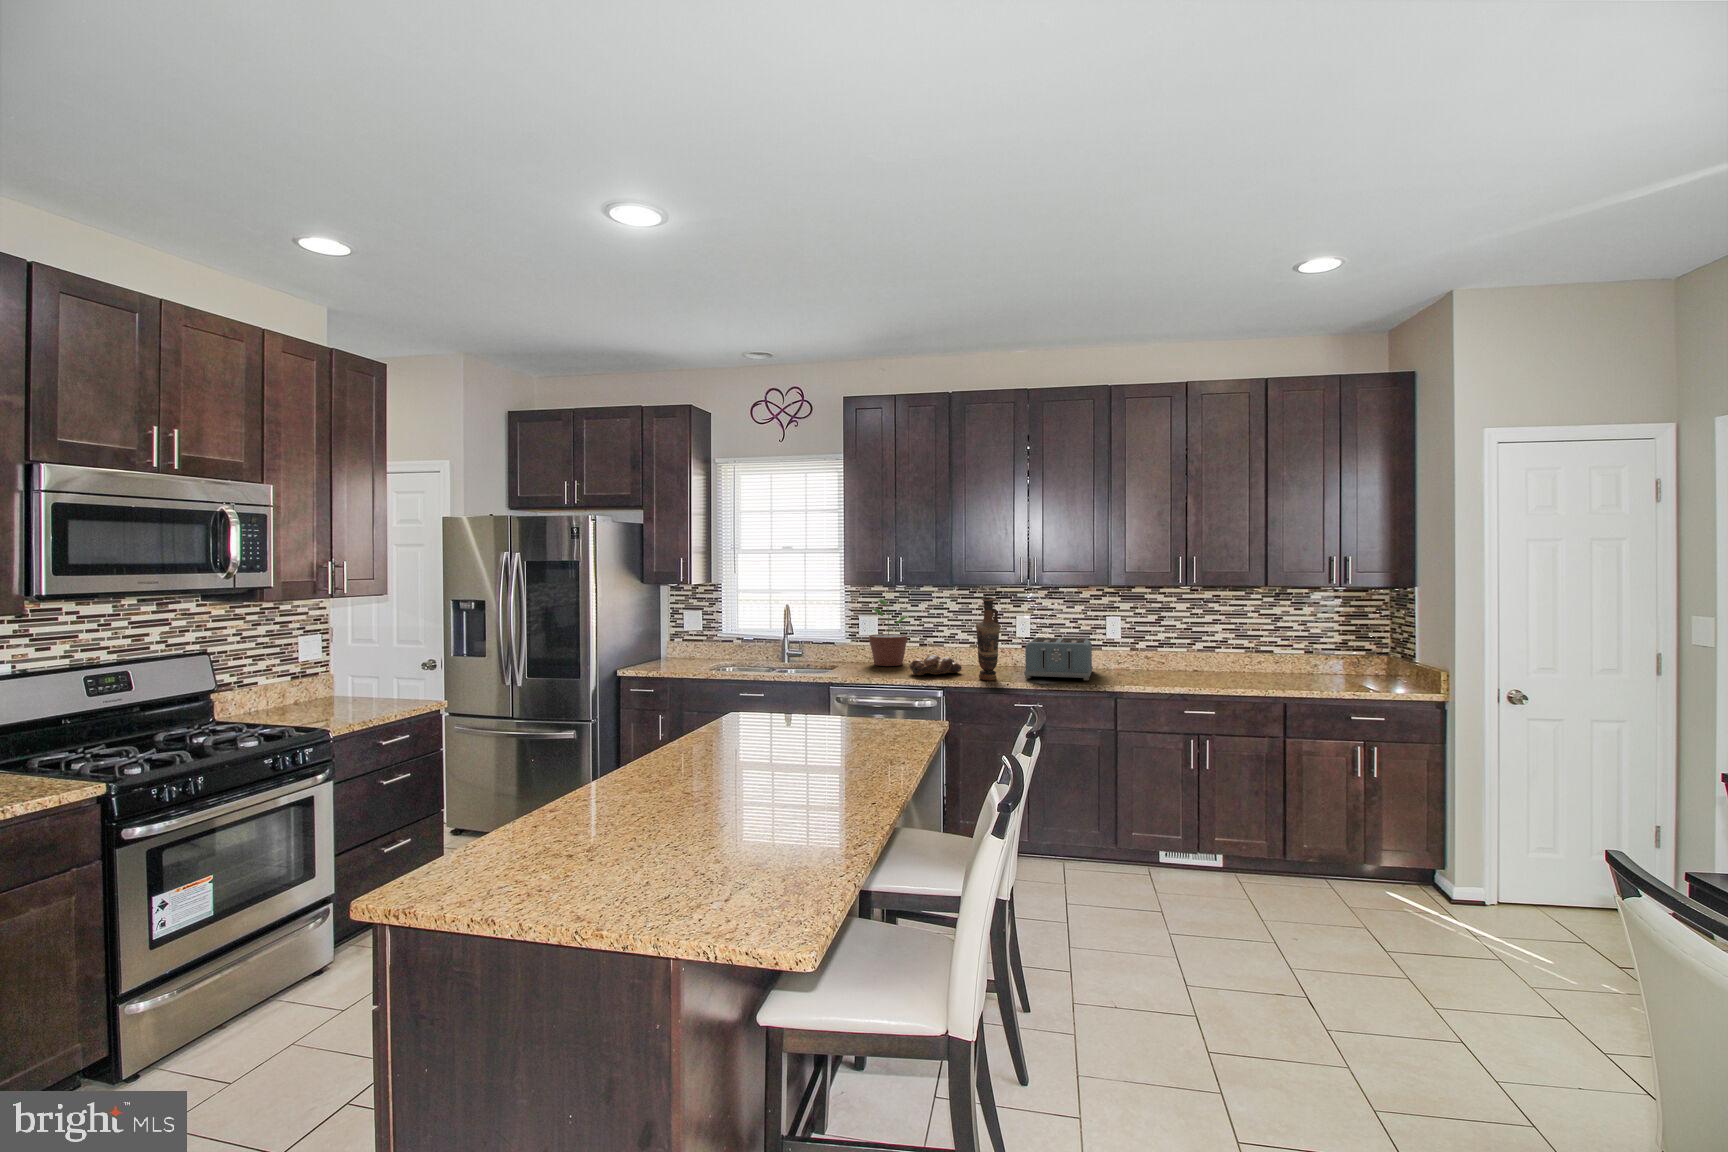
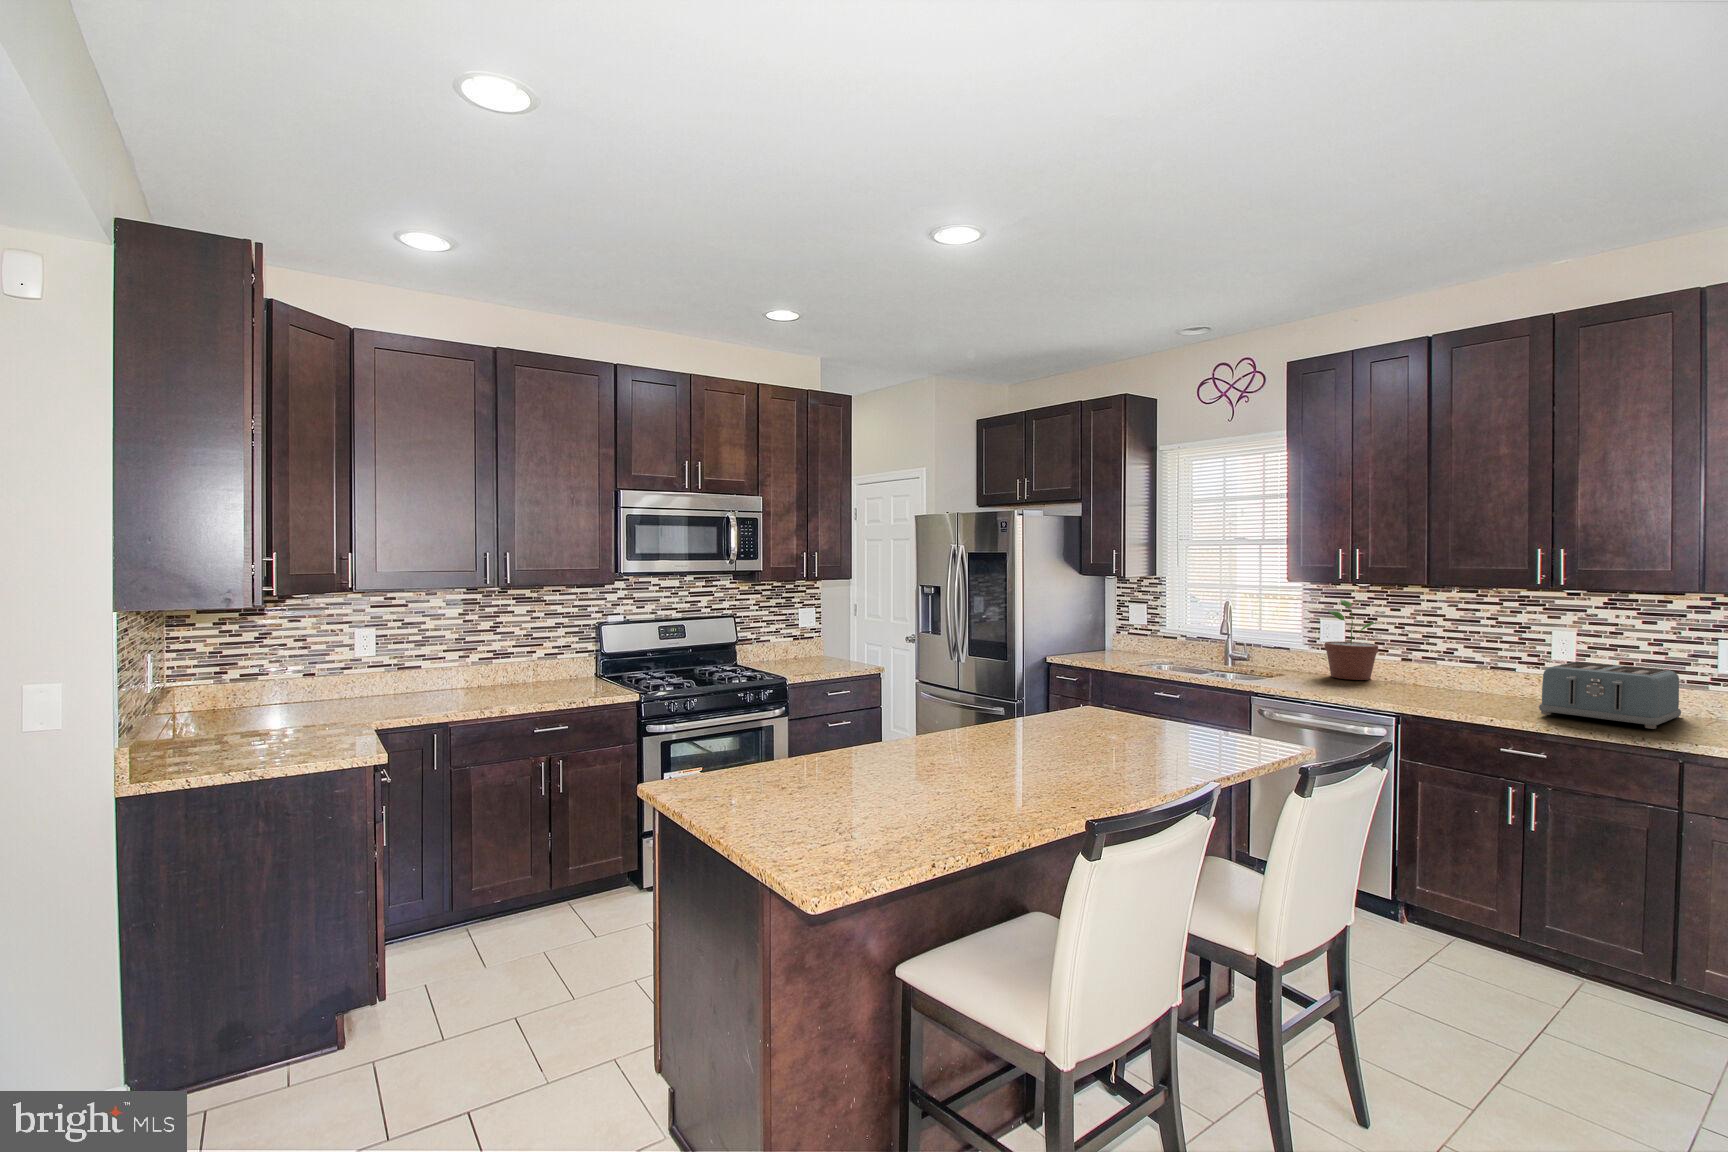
vase: present [976,597,1000,680] -> none [1459,603,1499,711]
bread loaf: present [910,655,962,675] -> none [1368,672,1445,696]

